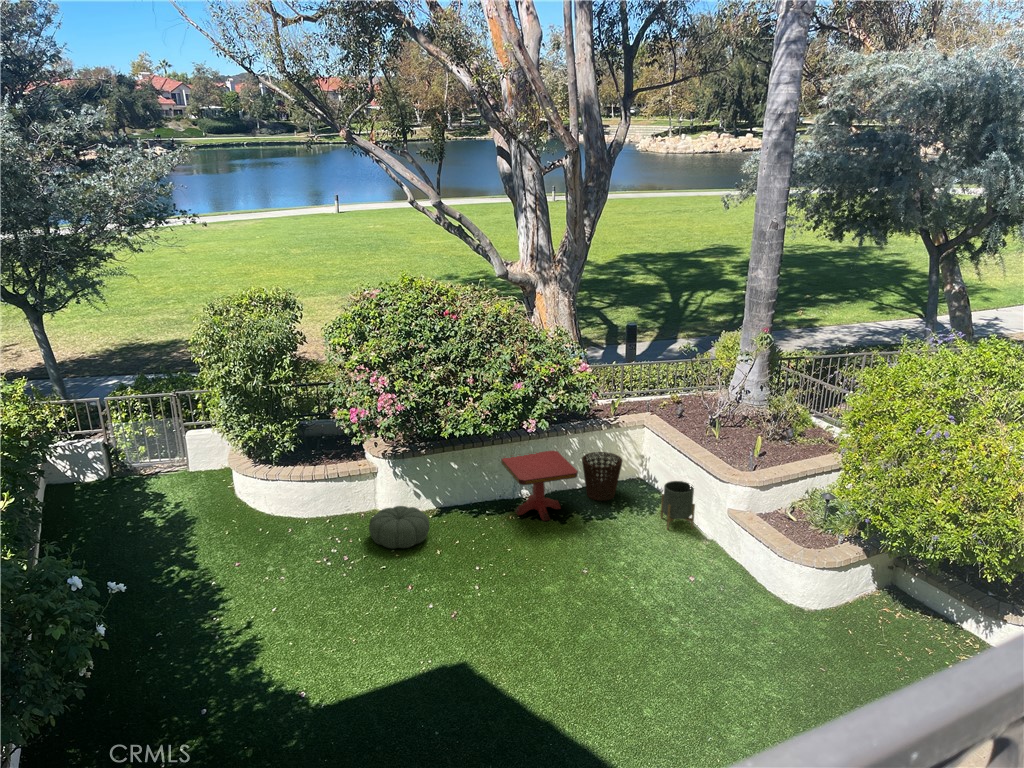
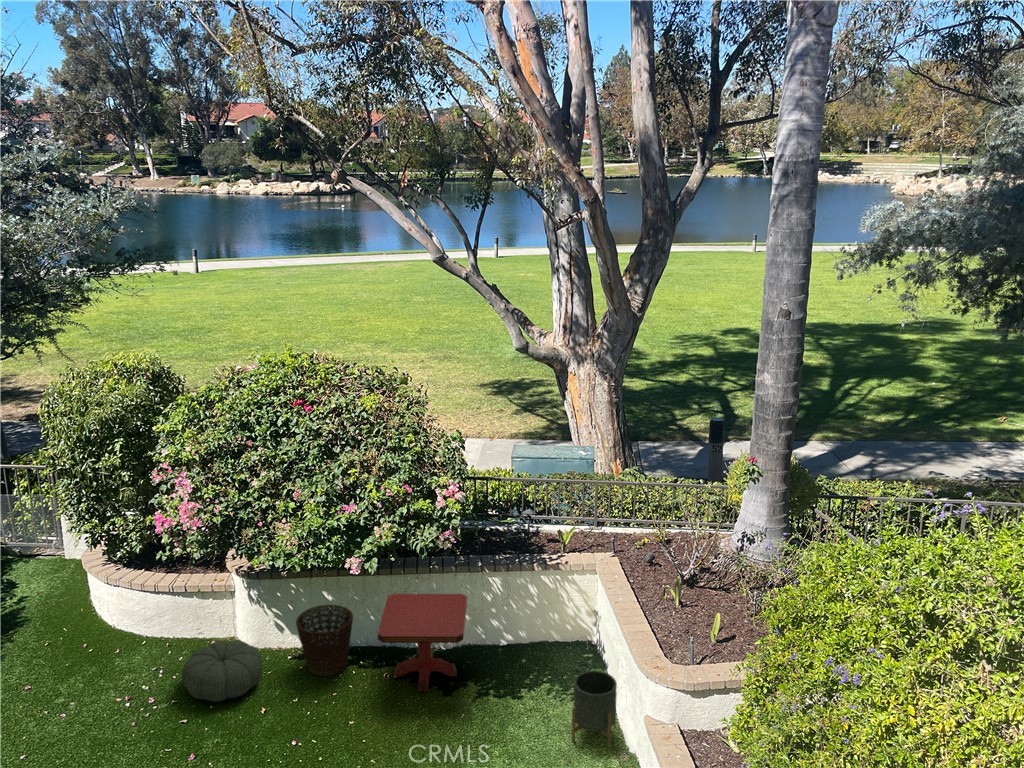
basket: present [582,452,622,501] -> present [296,605,353,677]

